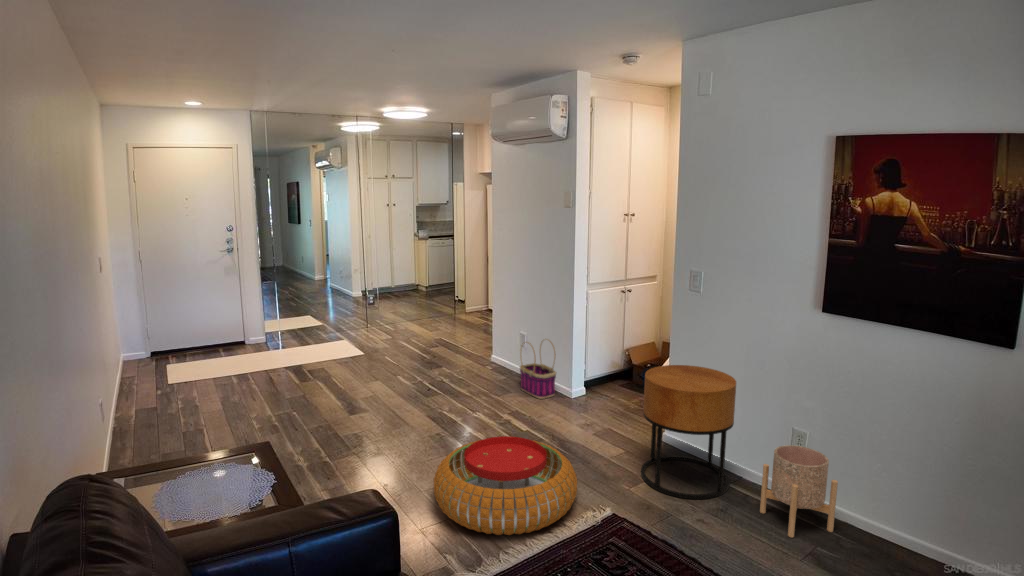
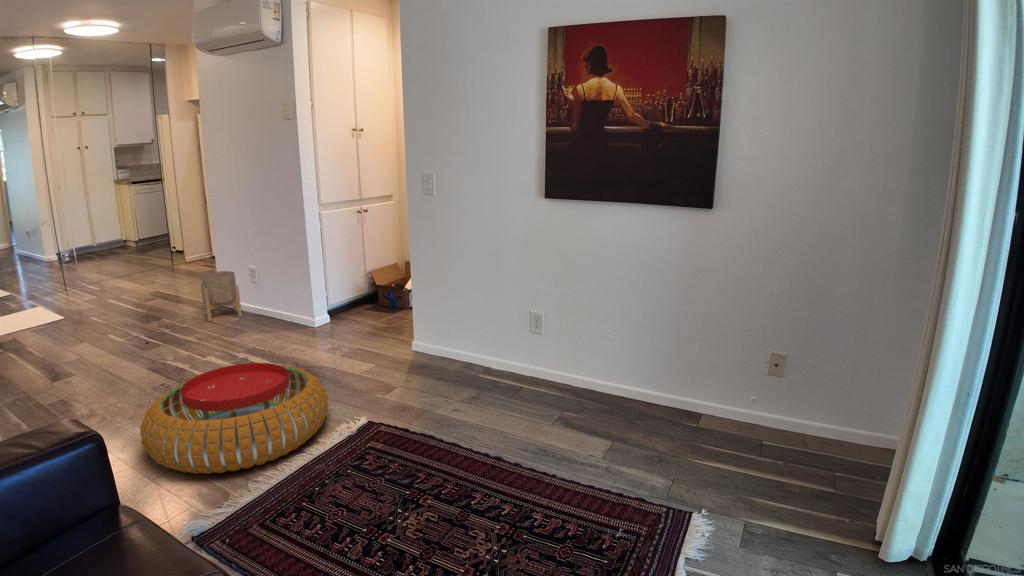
basket: present [520,341,556,399] -> none [254,269,300,332]
side table: present [641,365,736,499] -> none [391,268,480,393]
planter: present [760,445,838,538] -> present [201,271,242,321]

